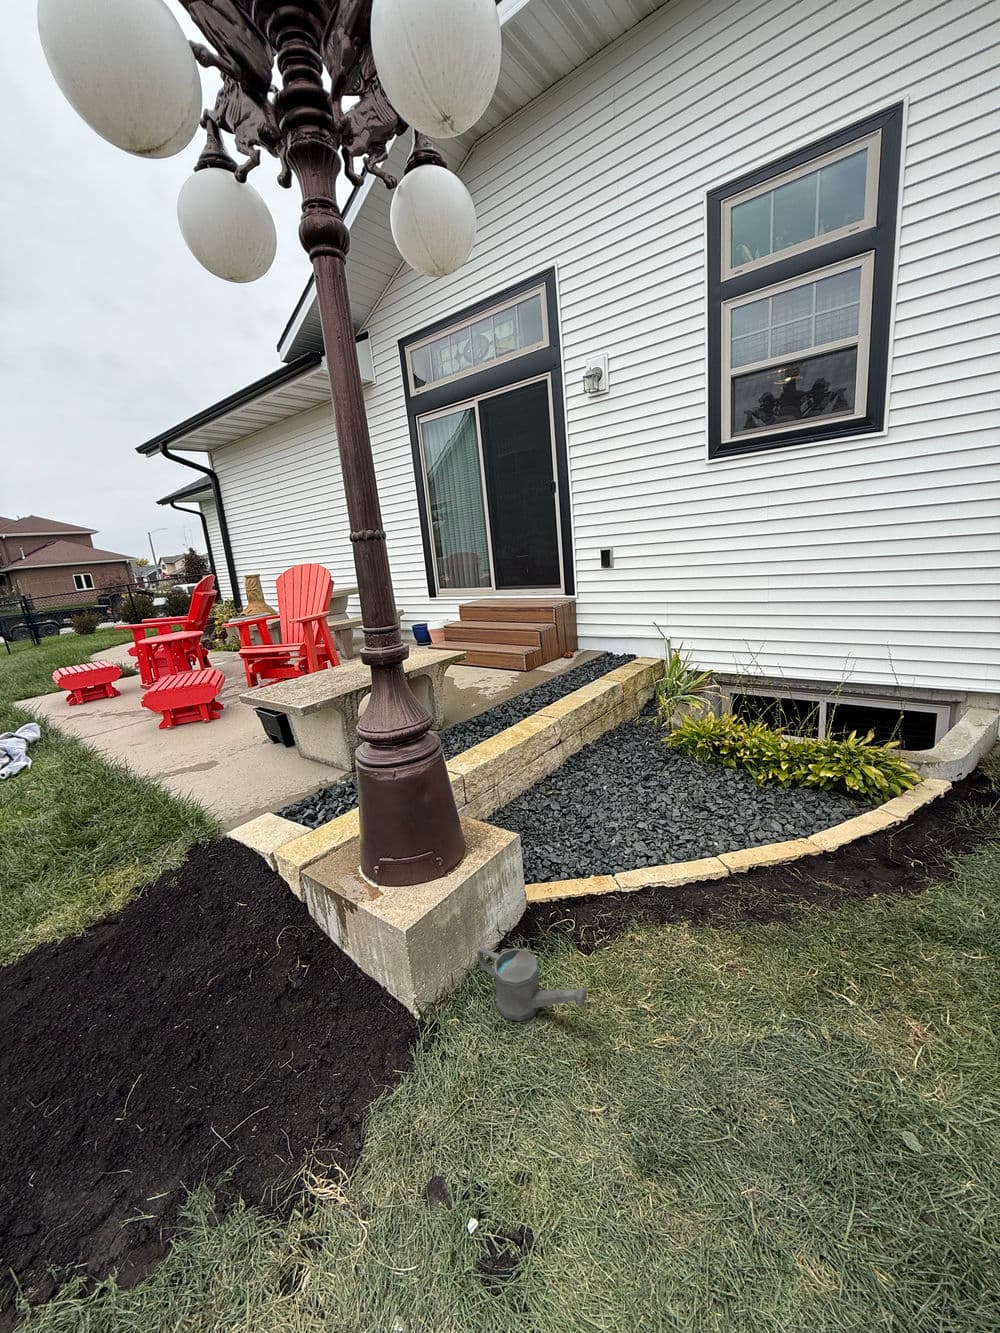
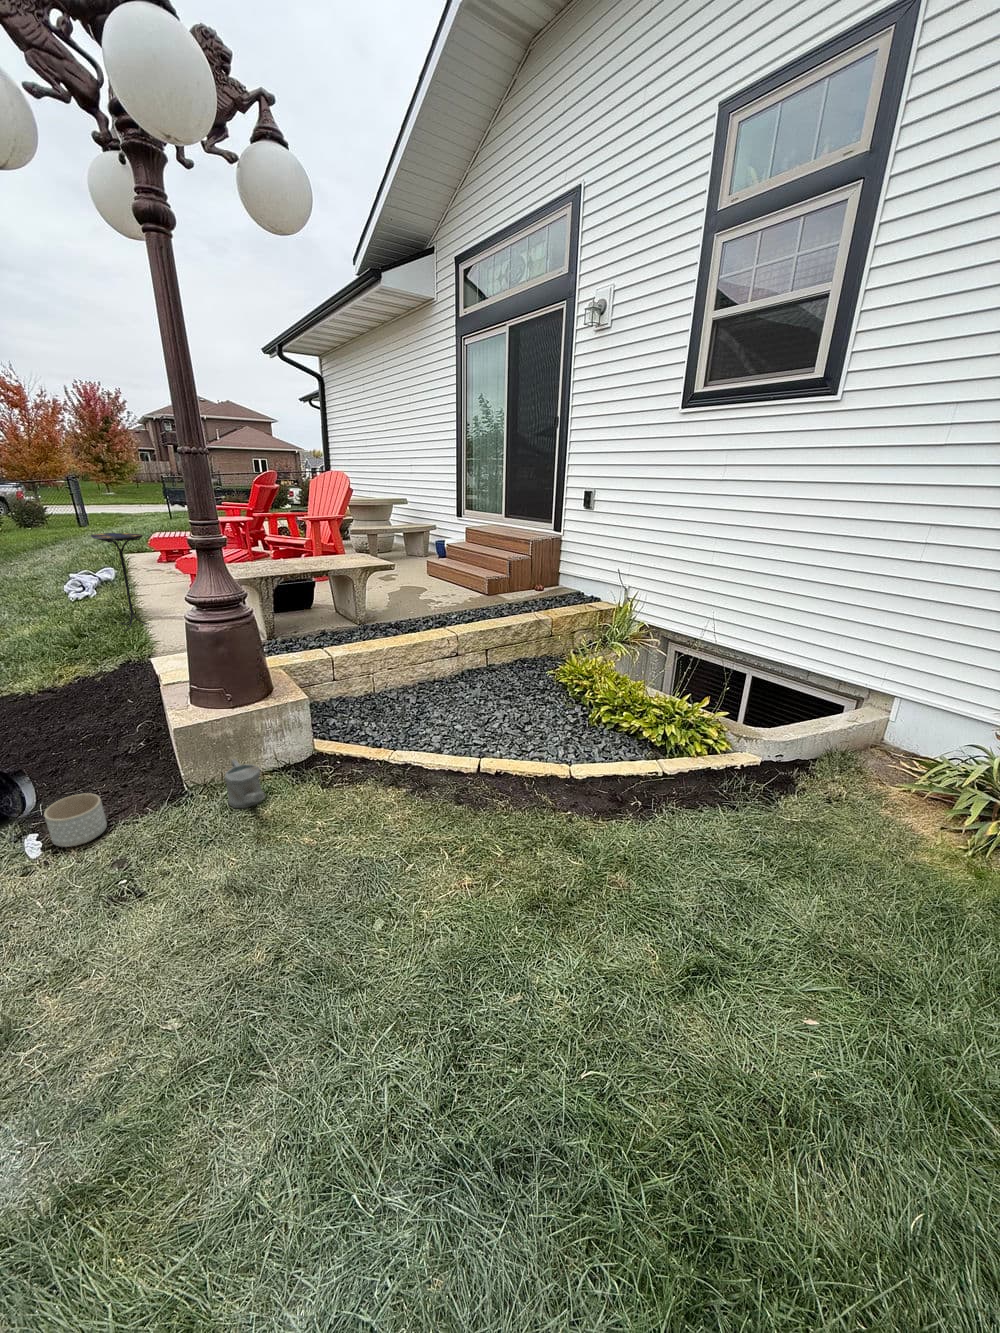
side table: none [63,670,158,803] -> present [91,533,147,631]
planter: none [292,1076,374,1193] -> present [44,793,107,847]

